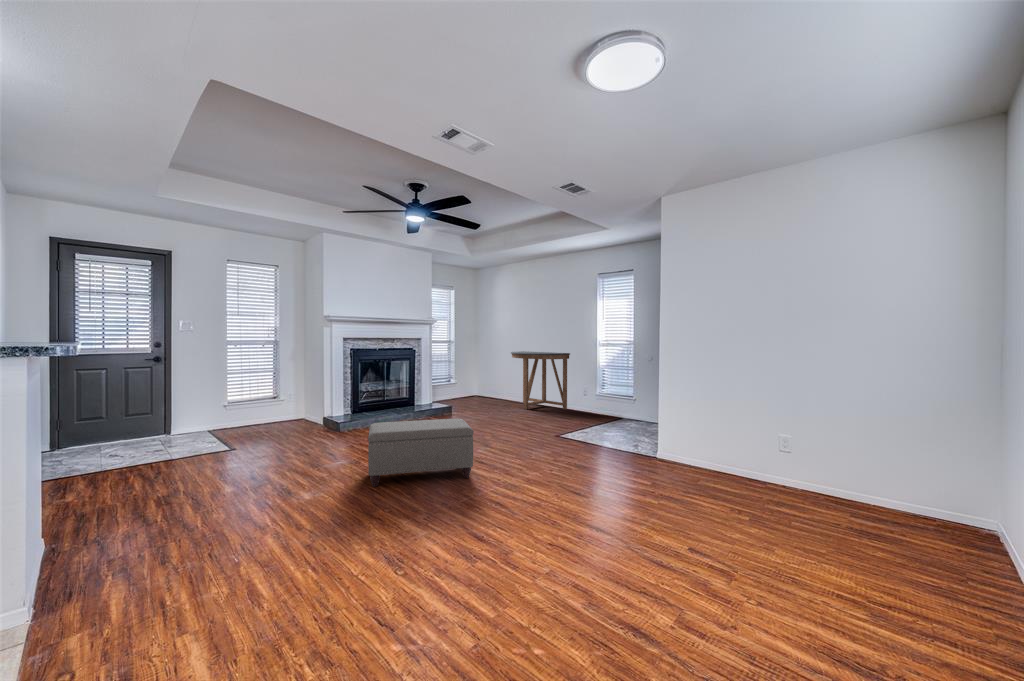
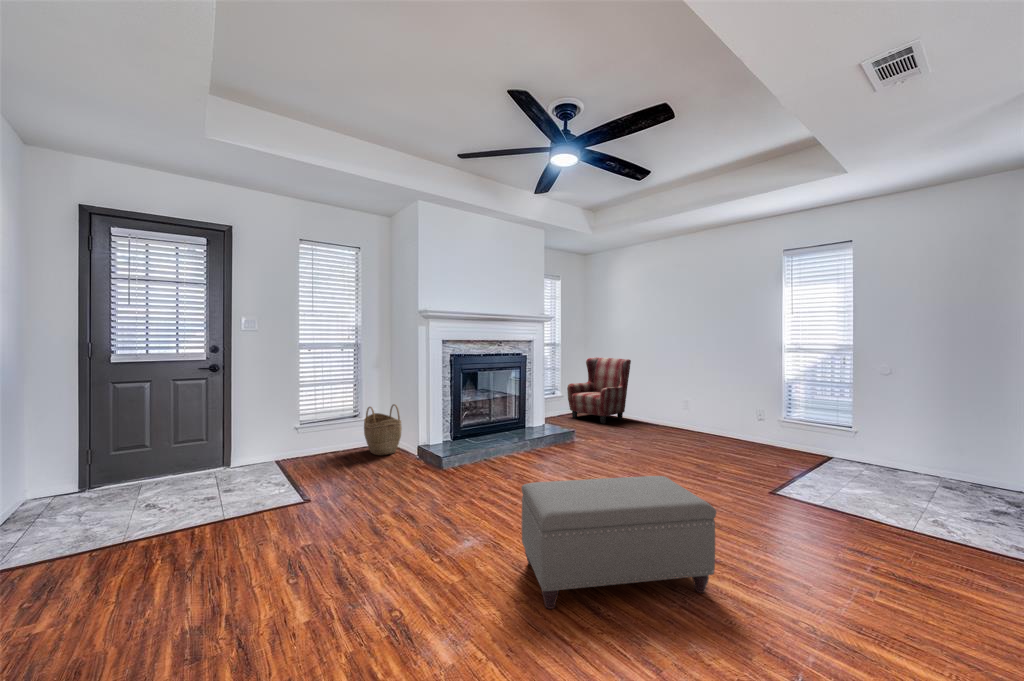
console table: present [511,351,570,409] -> none [643,357,734,437]
armchair: none [457,352,506,403] -> present [567,357,631,423]
woven basket: none [281,387,312,426] -> present [364,404,402,455]

